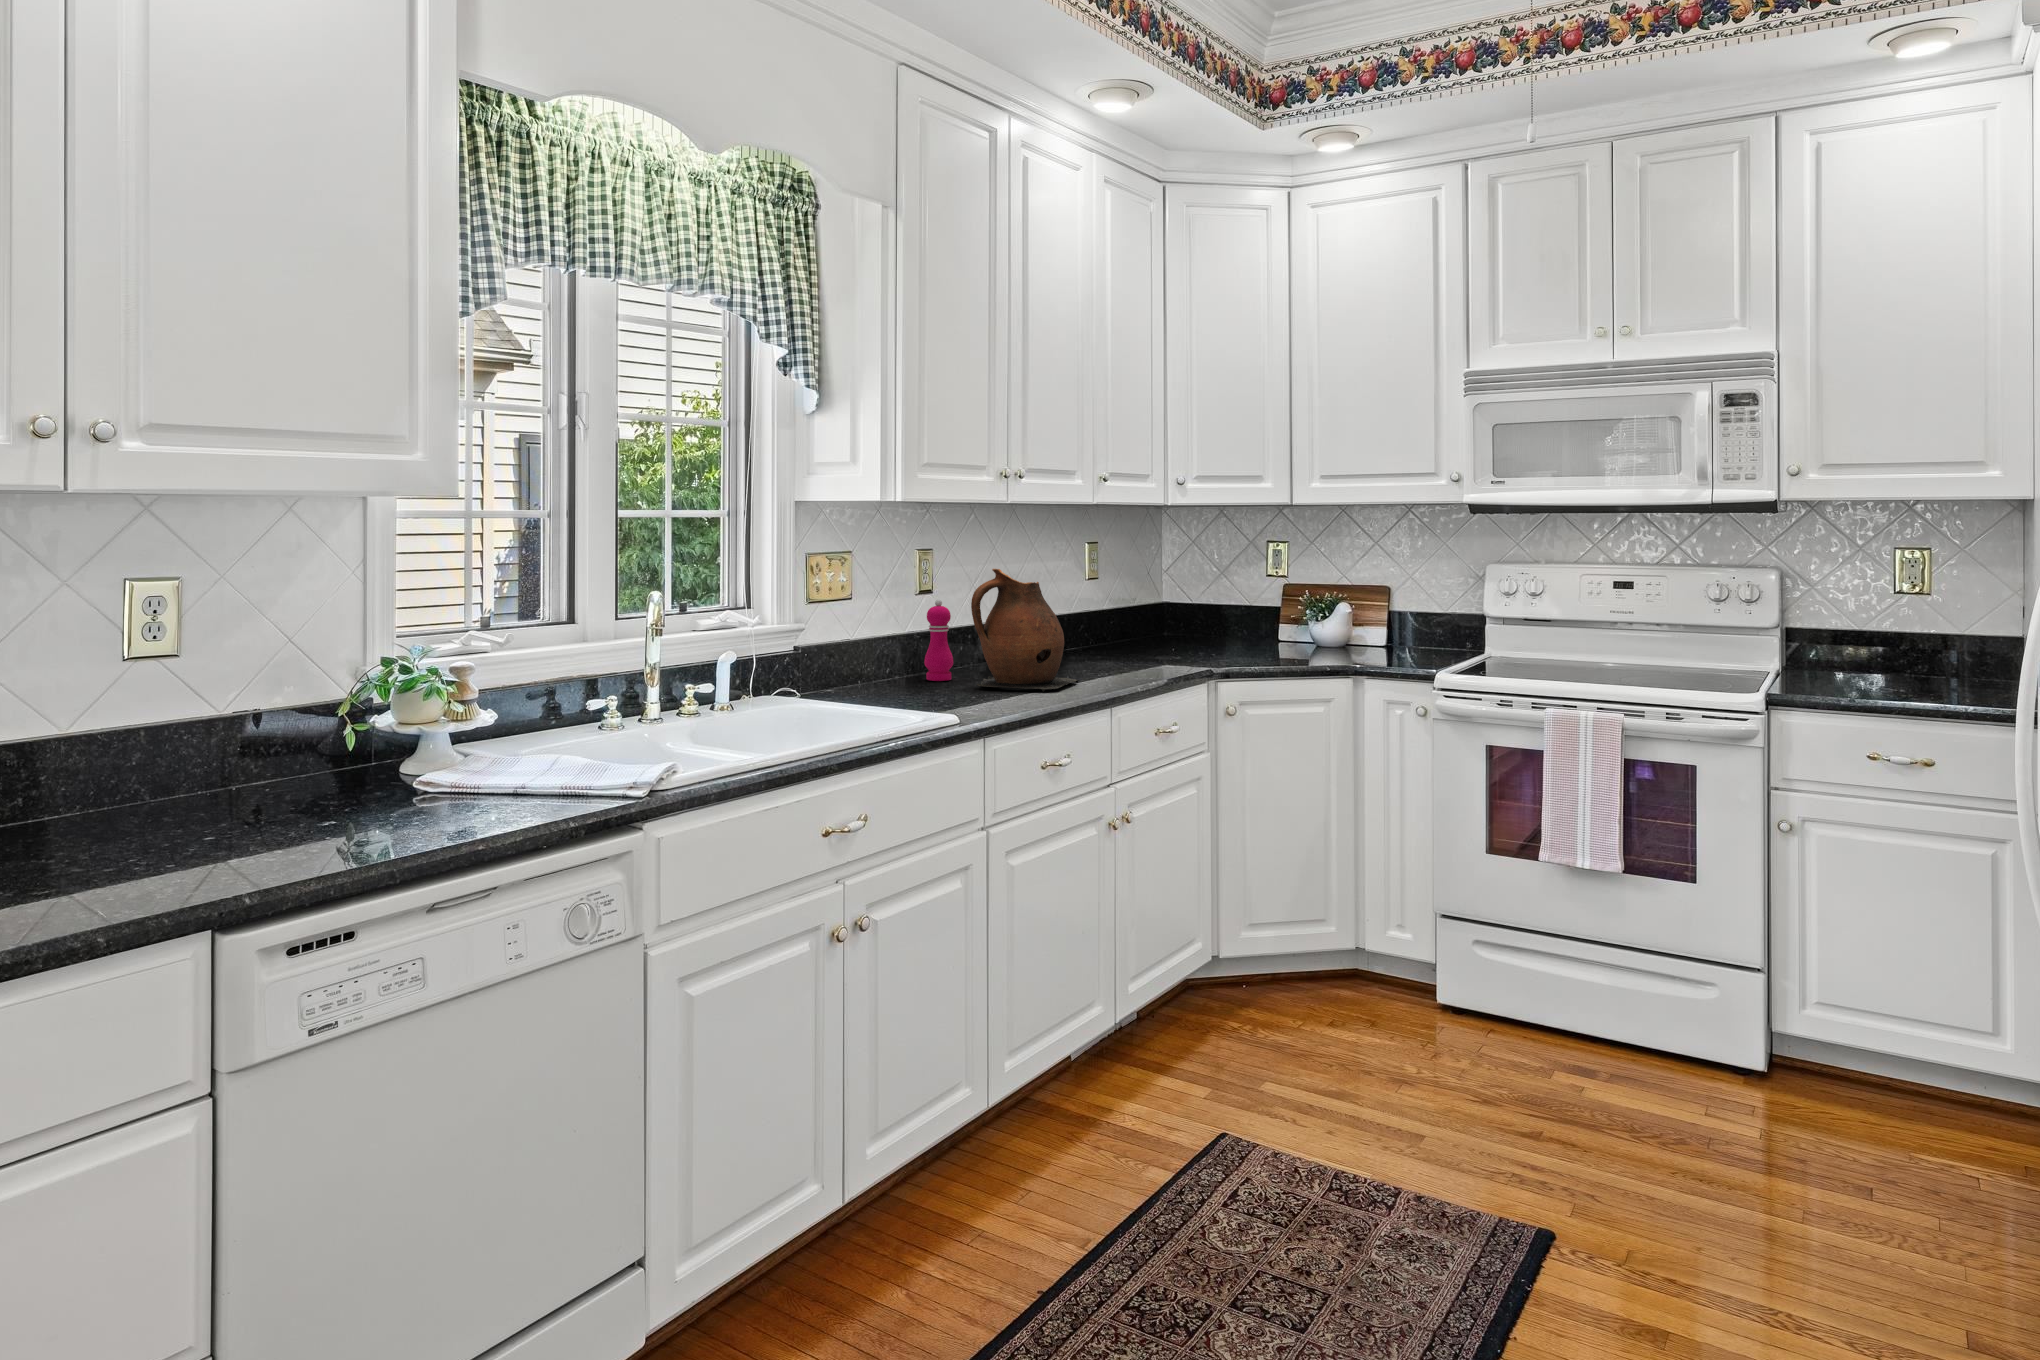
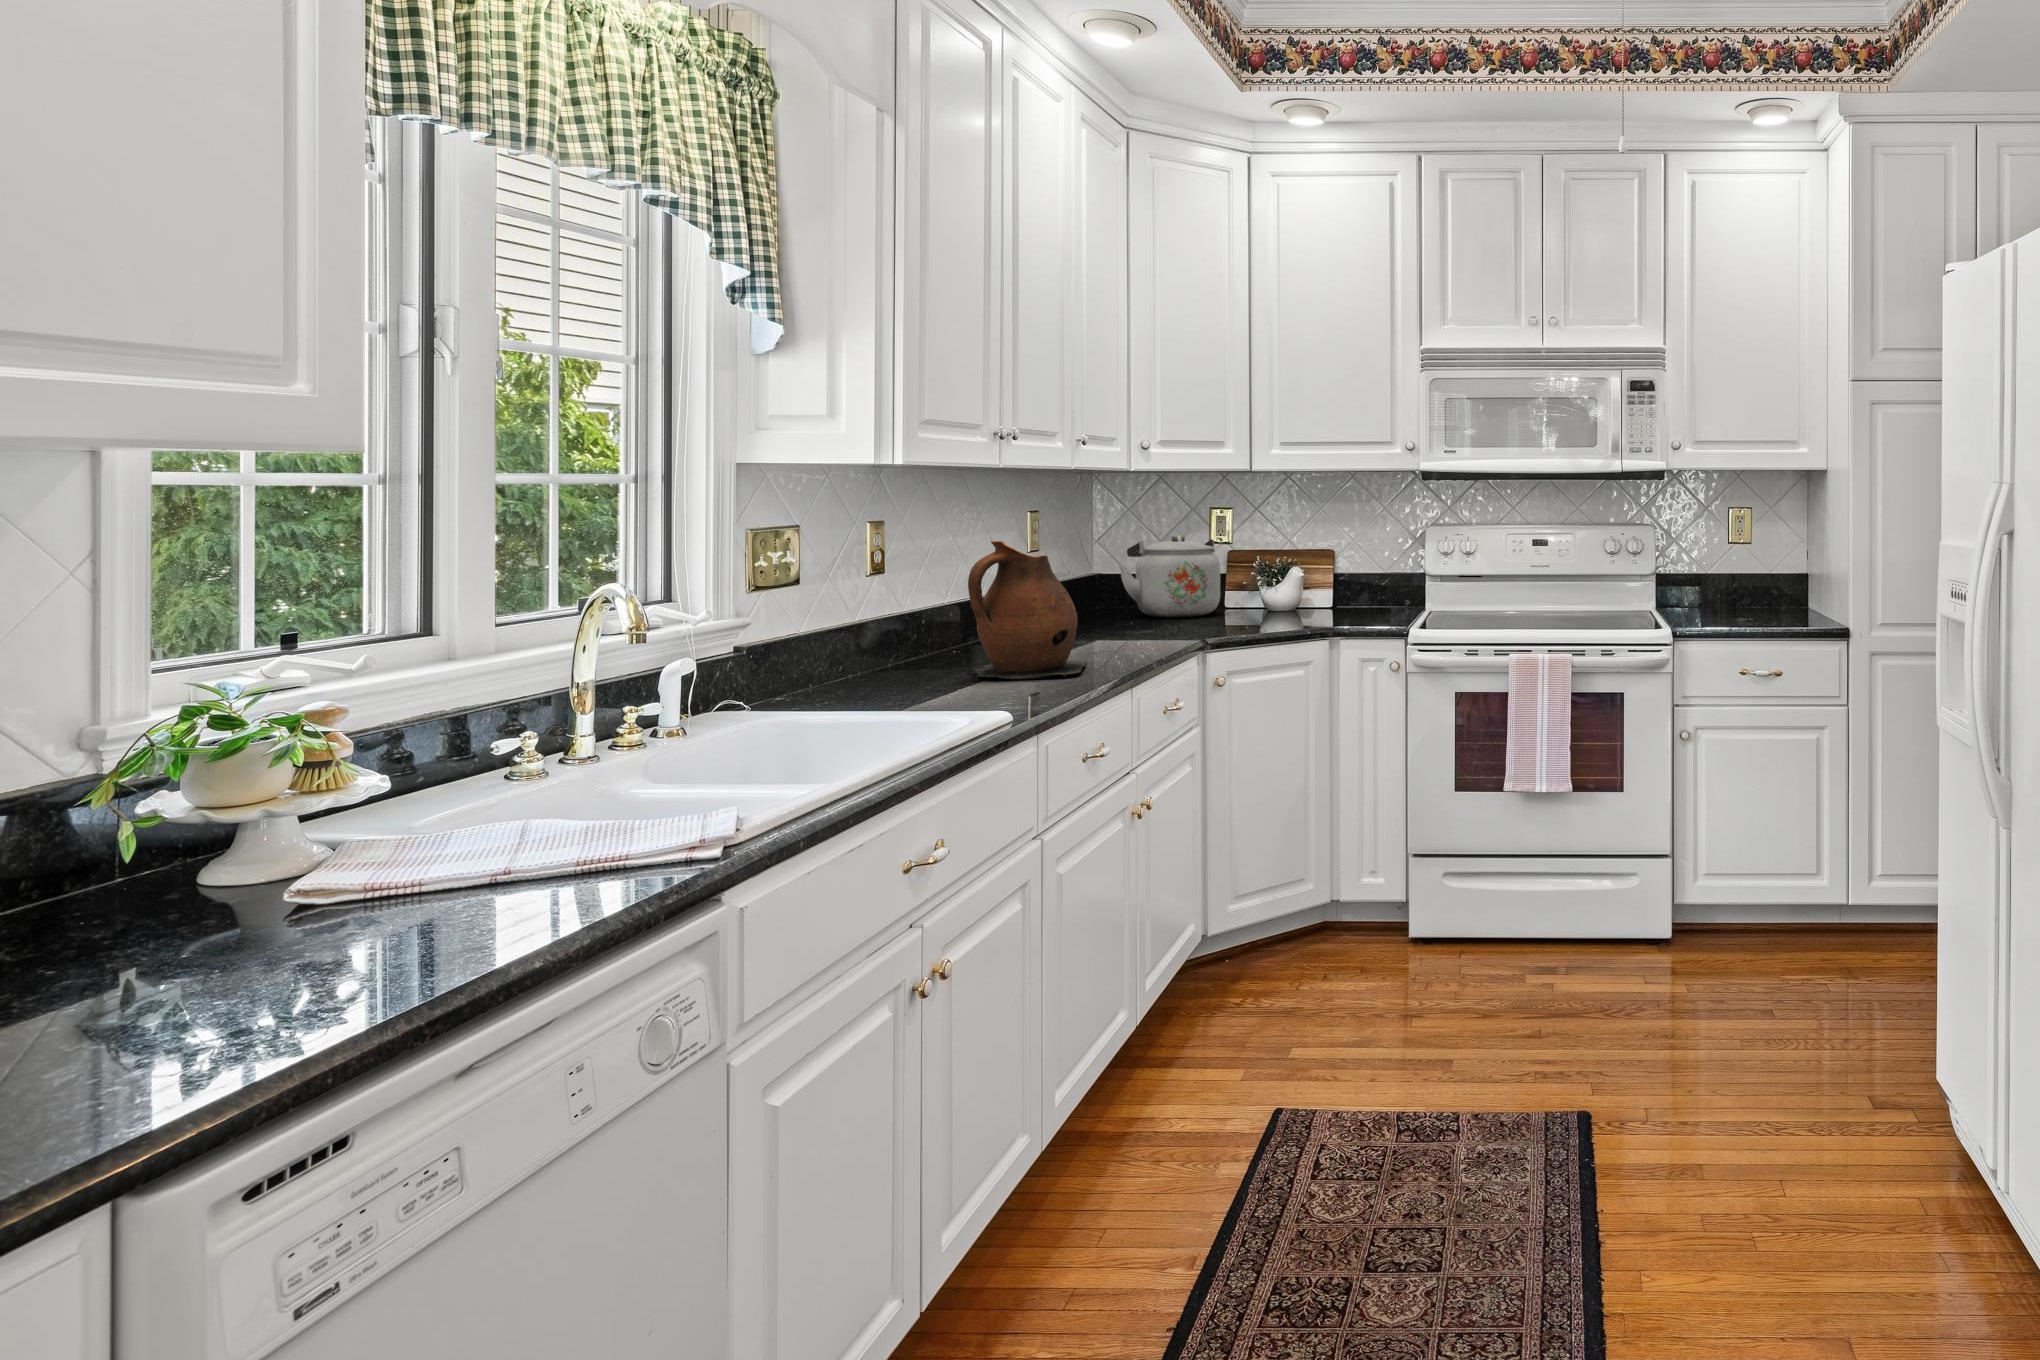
kettle: none [1173,569,1270,647] -> present [1119,535,1220,617]
pepper mill: present [924,600,953,681] -> none [891,579,929,675]

